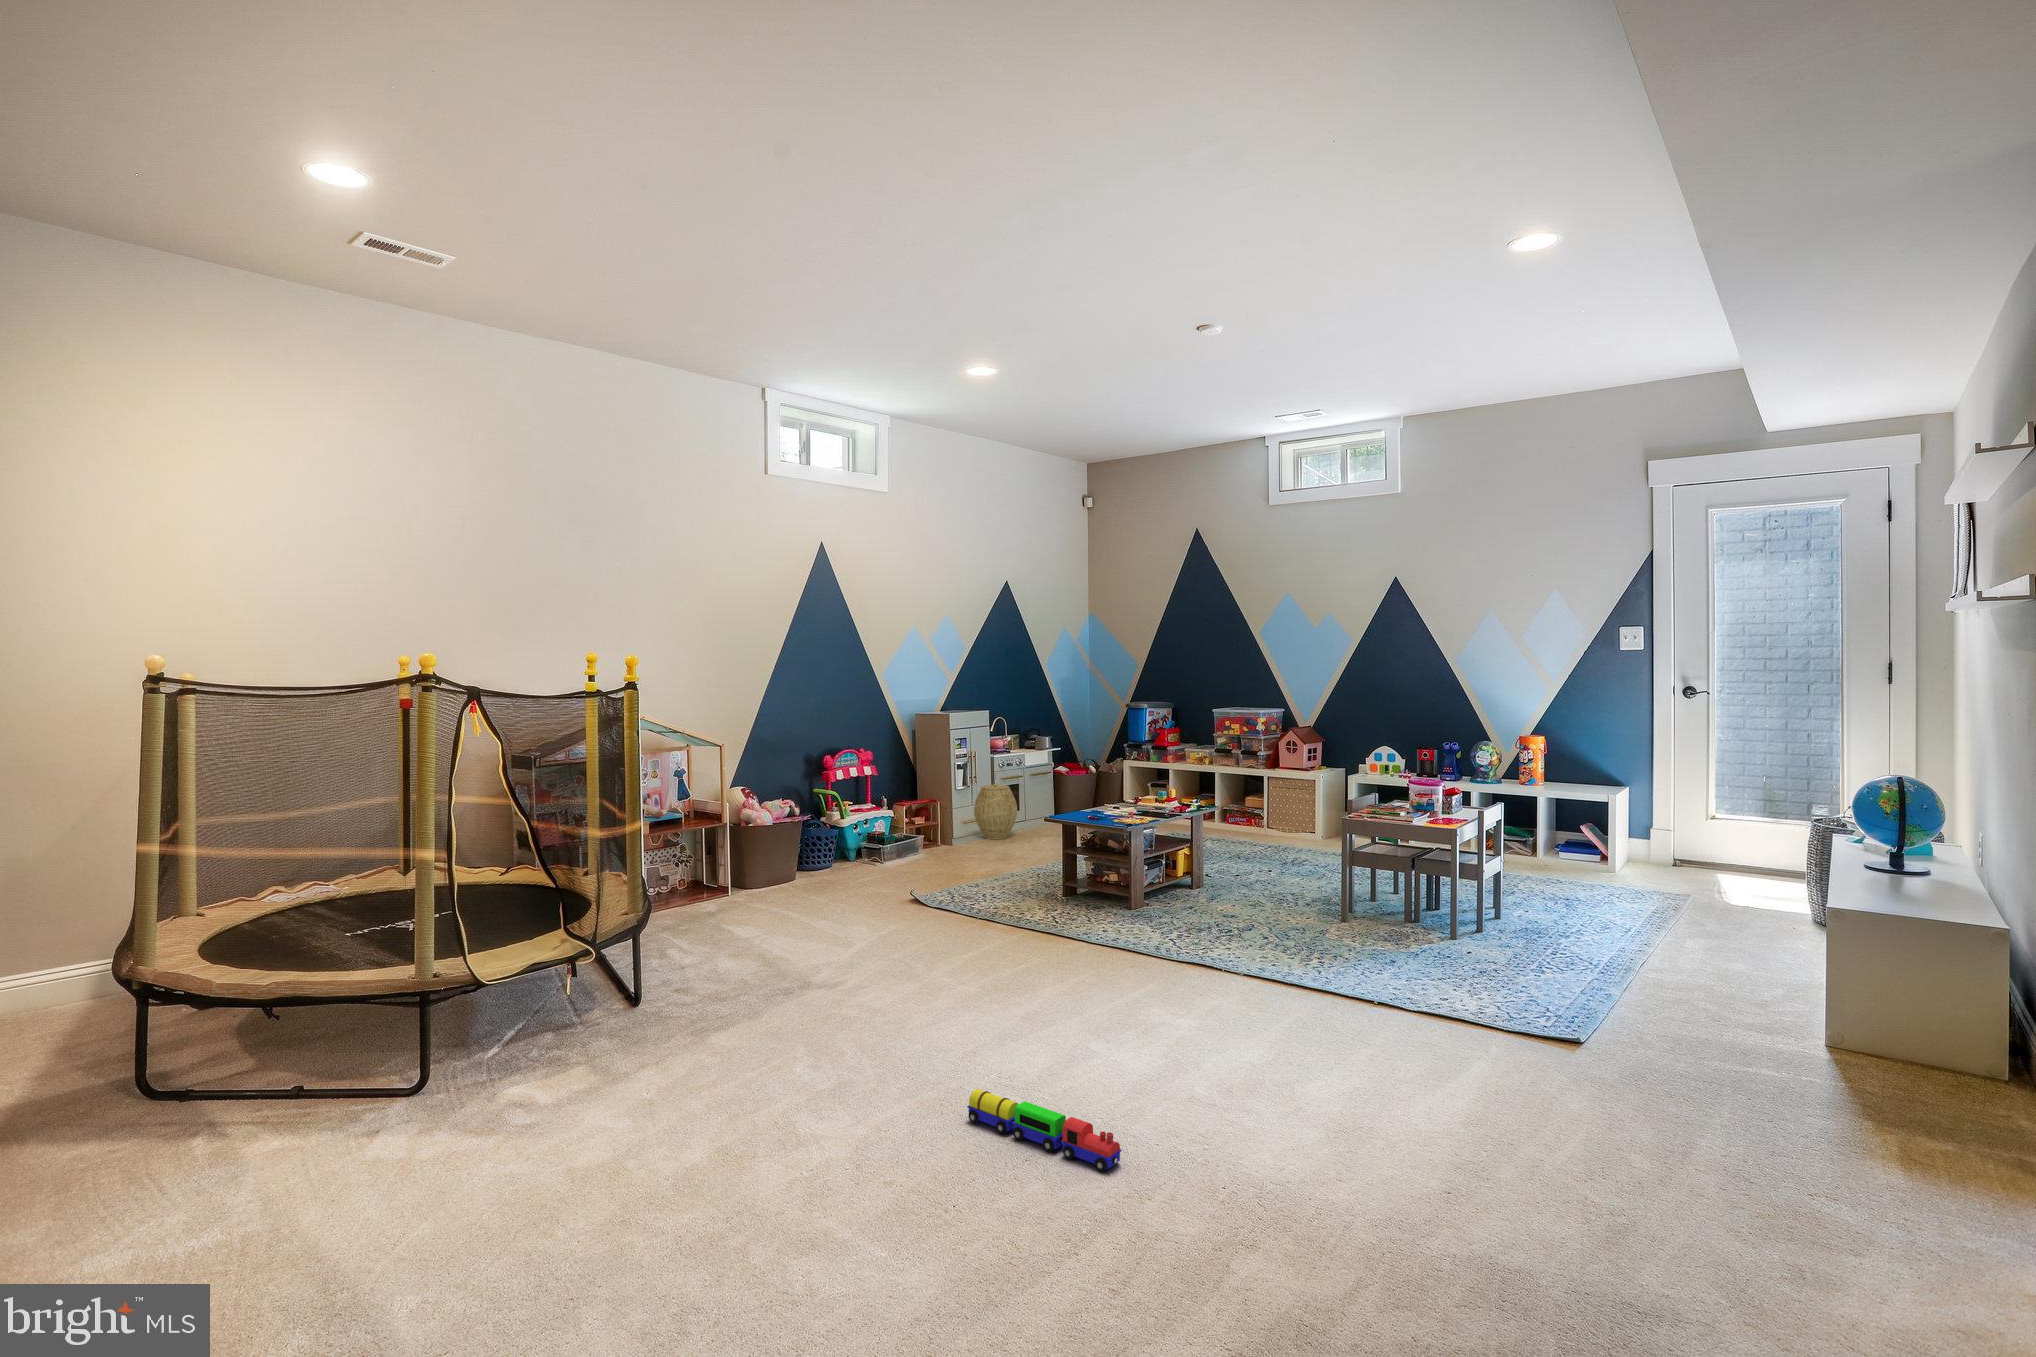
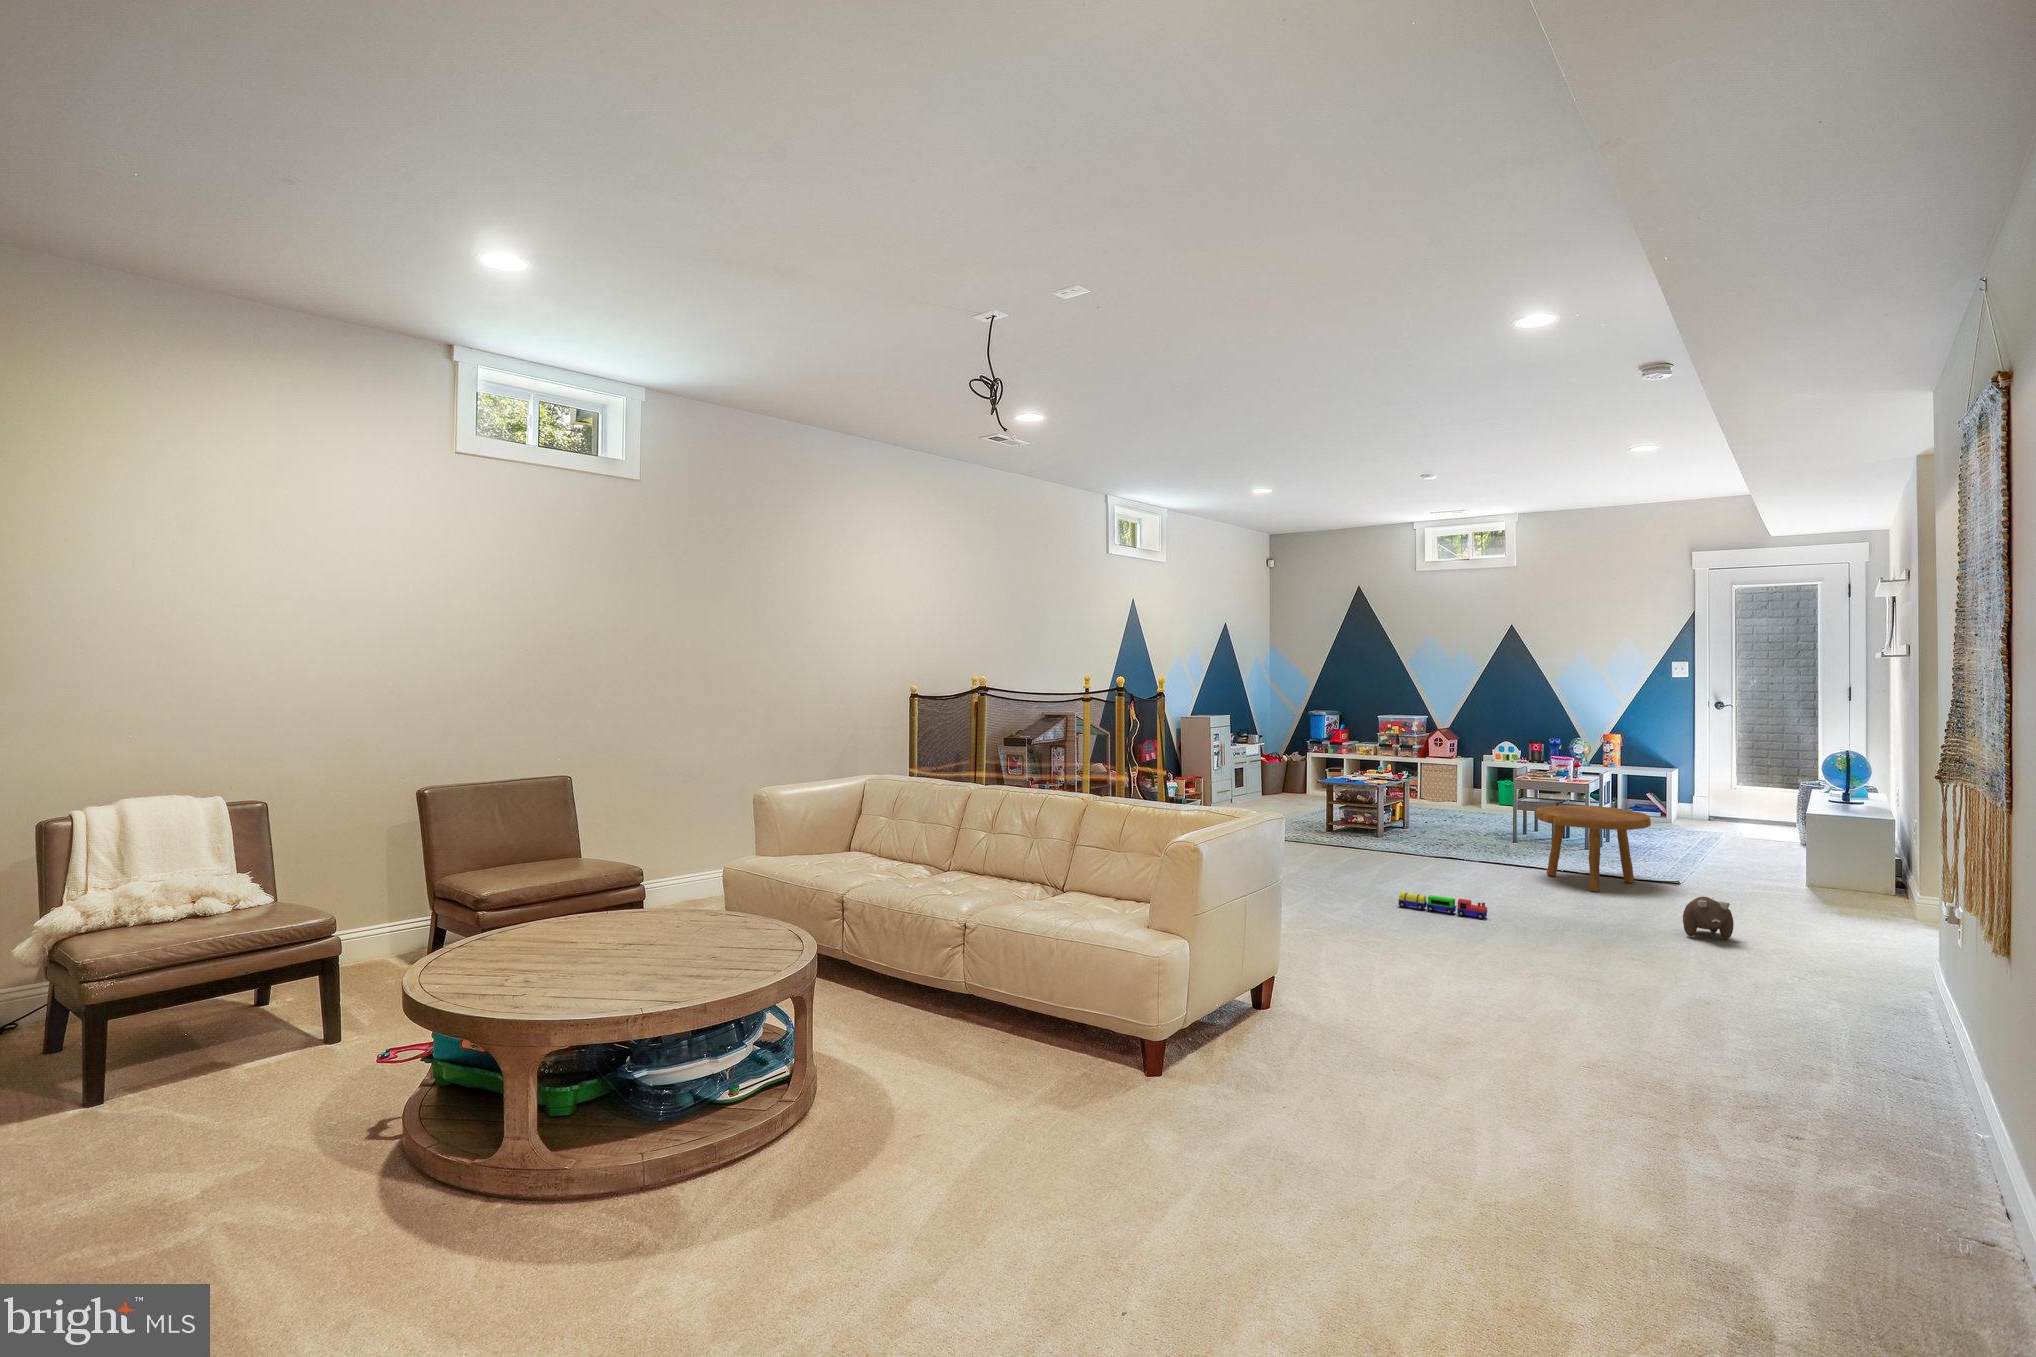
woven basket: present [974,784,1017,839] -> none [1222,766,1253,804]
footstool: none [1312,881,1515,1065] -> present [1536,805,1651,892]
plush toy: none [1521,1153,1636,1270] -> present [1683,897,1734,939]

